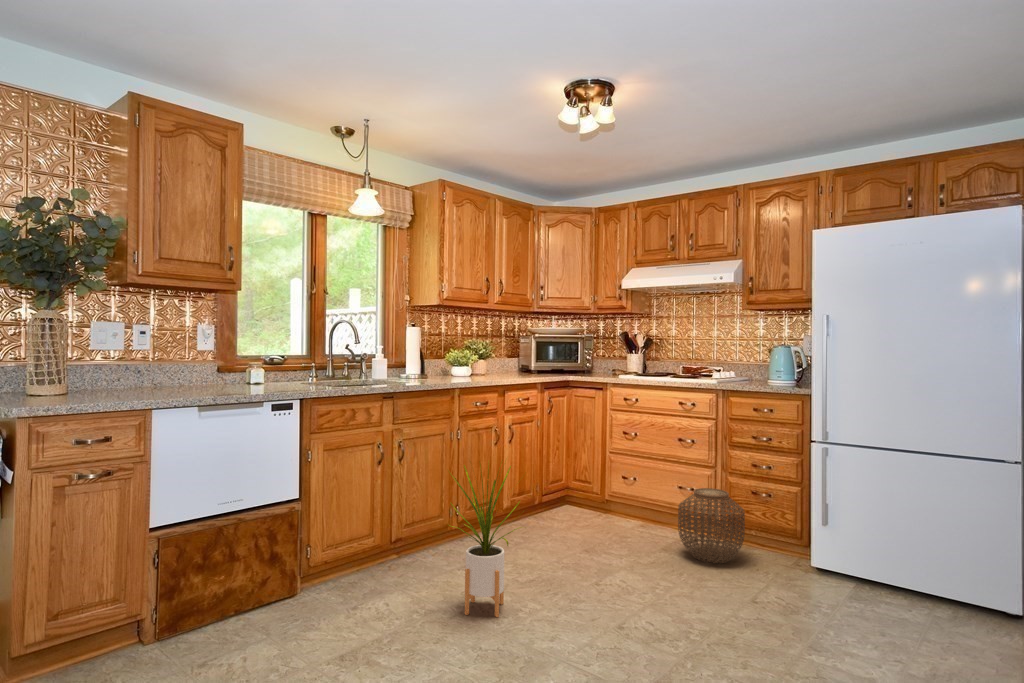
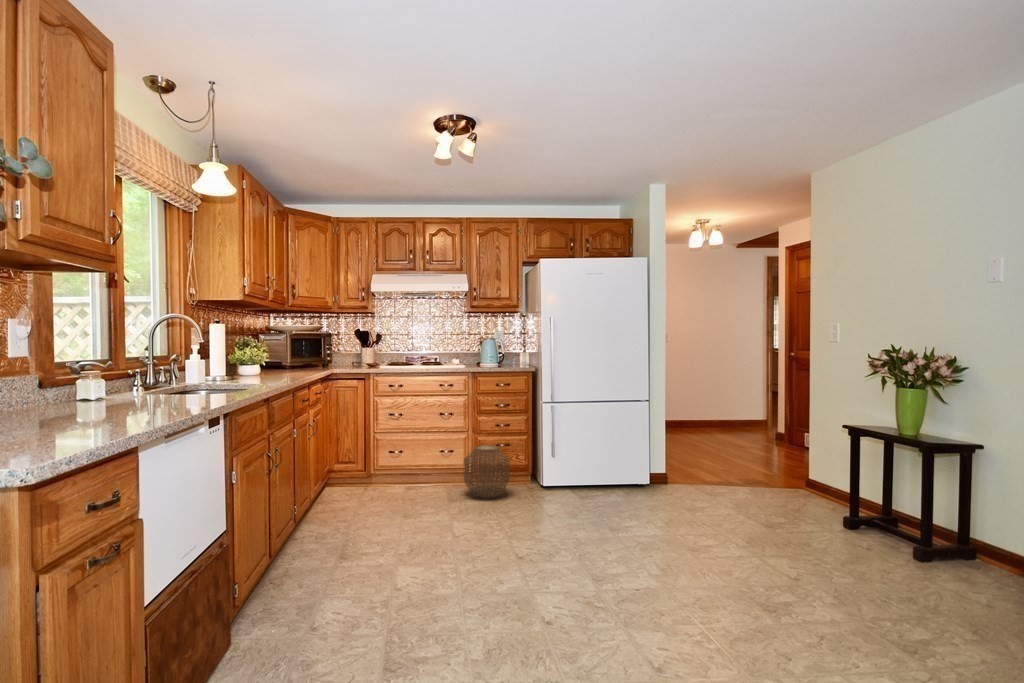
house plant: present [450,465,522,617] -> none [379,438,447,579]

